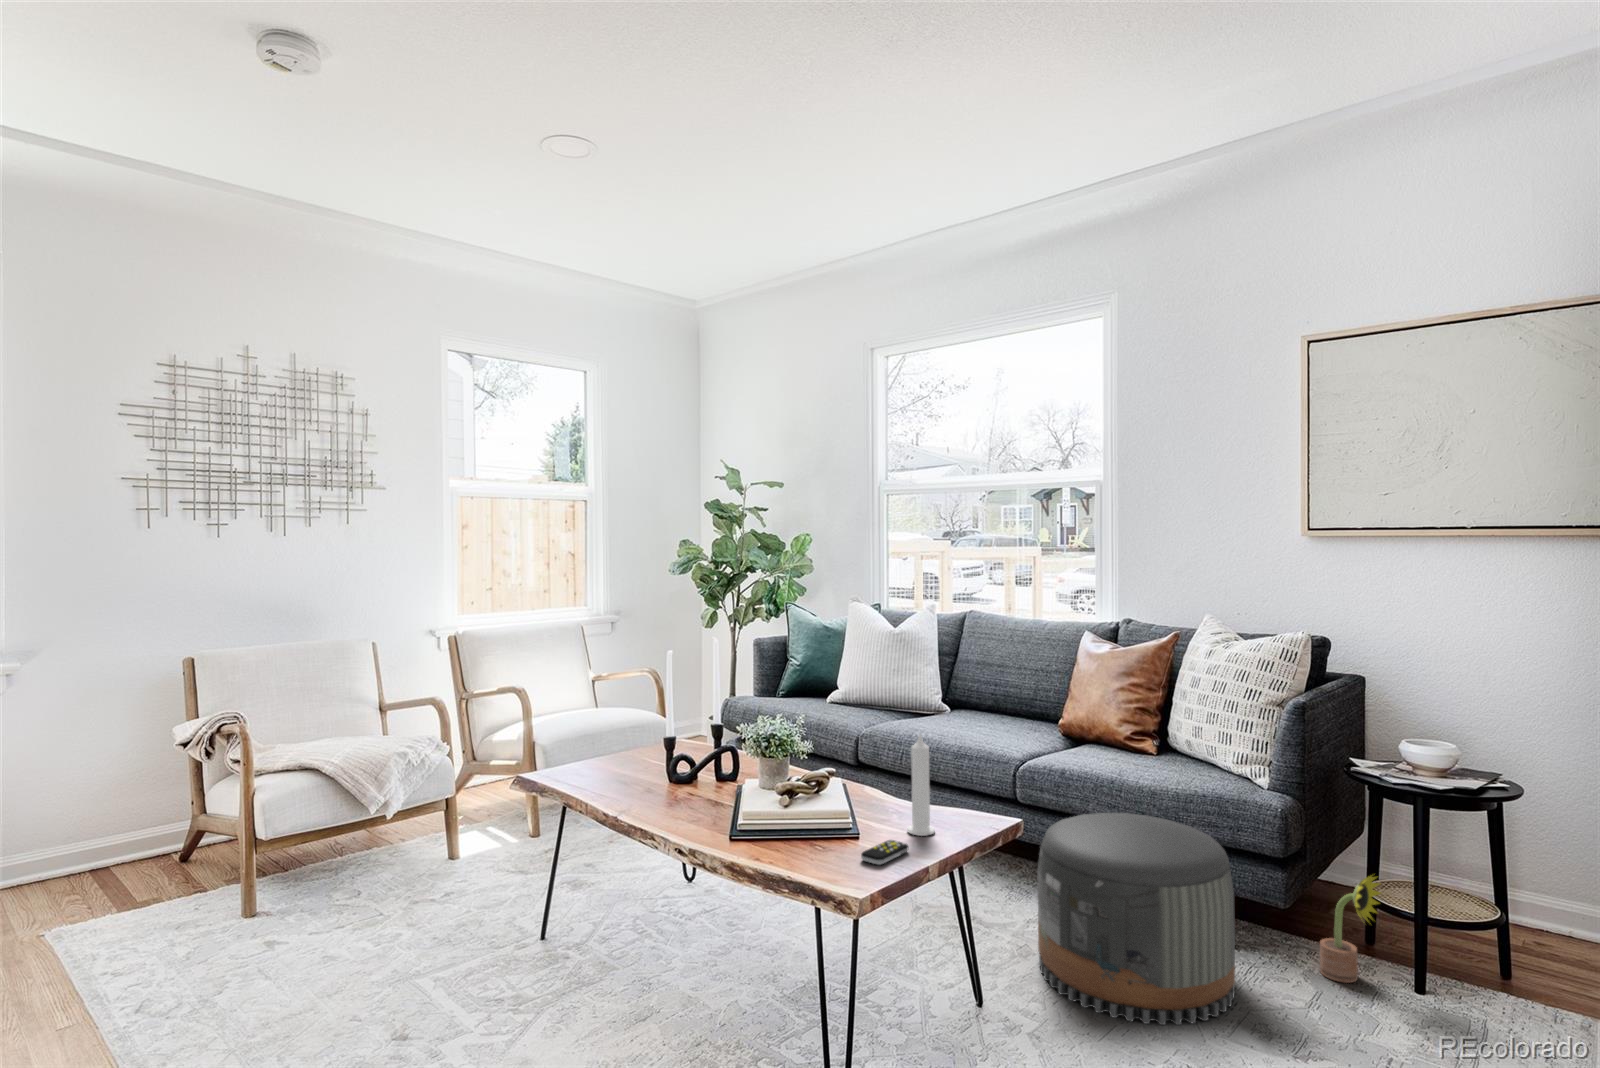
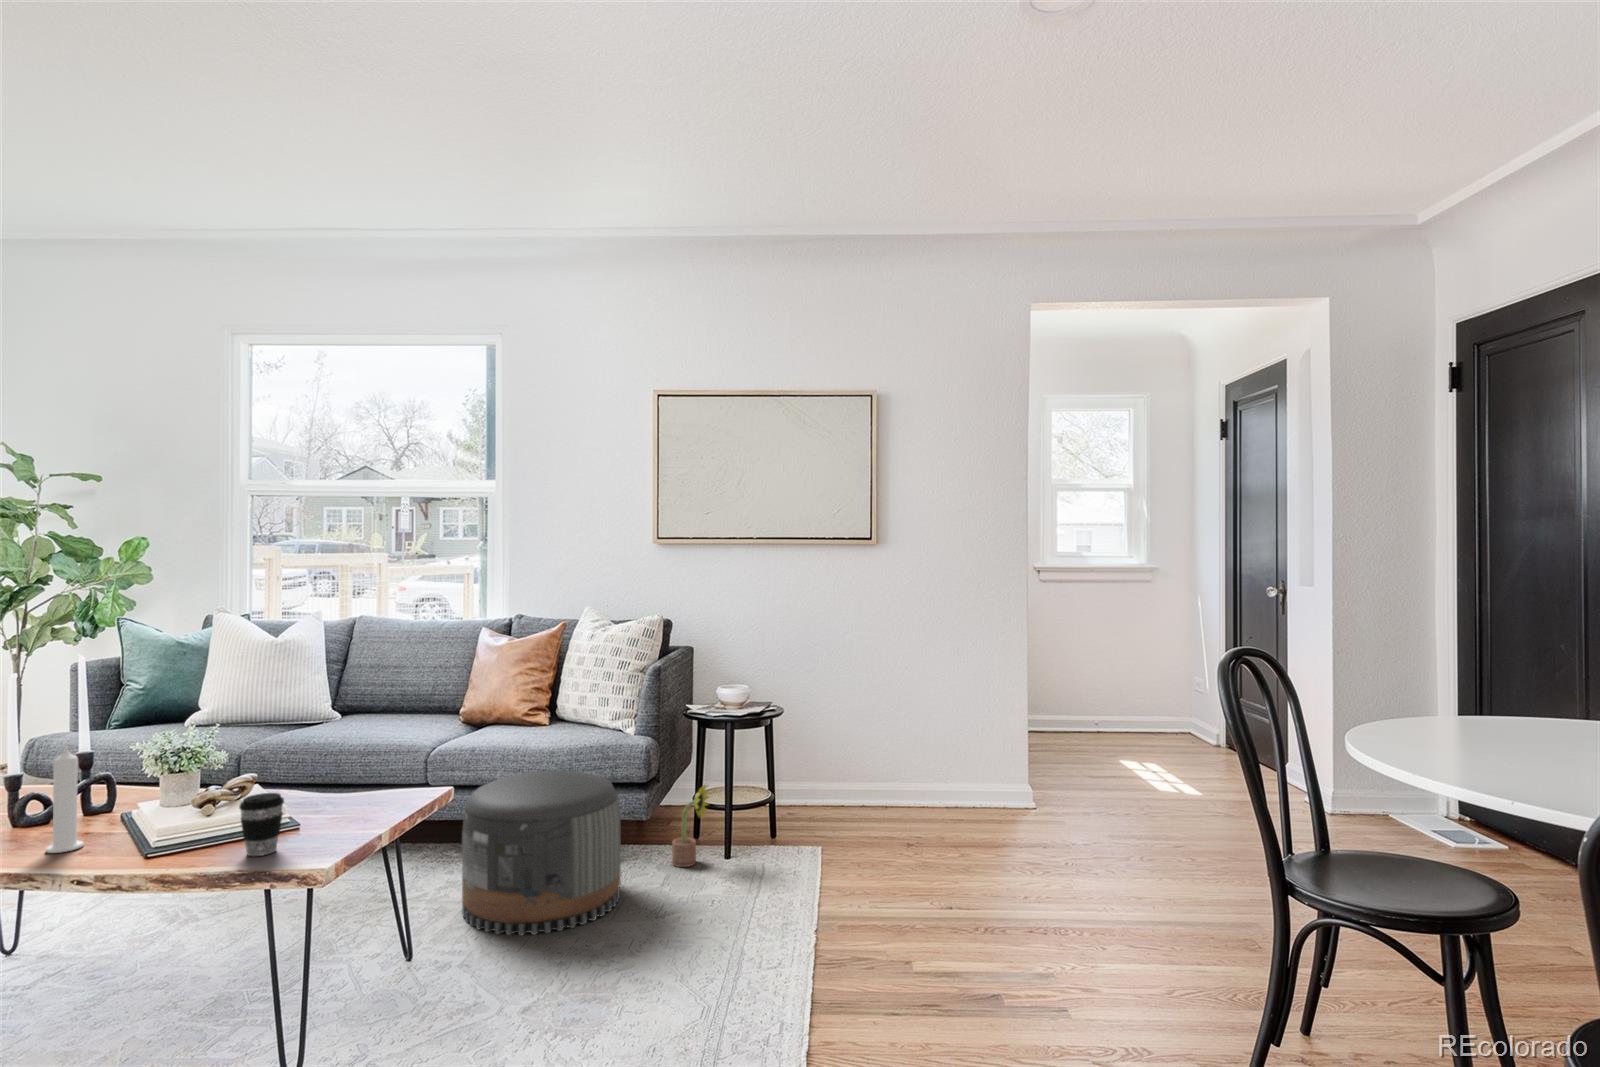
candle: present [907,735,935,836] -> present [46,745,84,853]
coffee cup: none [795,797,834,861] -> present [239,793,284,856]
remote control: present [861,839,908,865] -> none [315,821,360,844]

